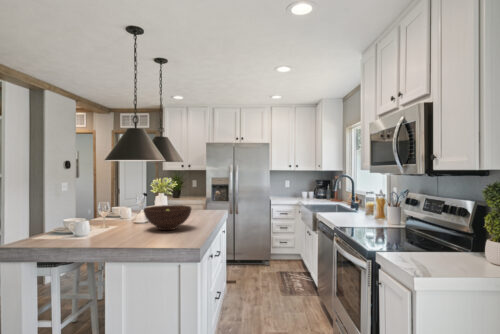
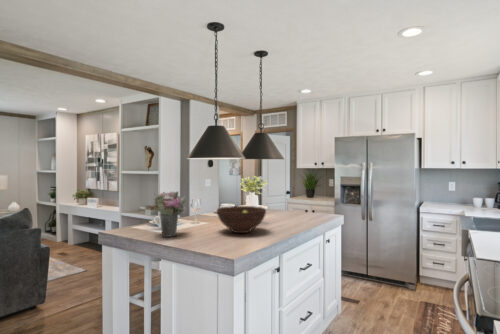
flower bouquet: none [78,193,122,242] -> present [154,192,186,237]

